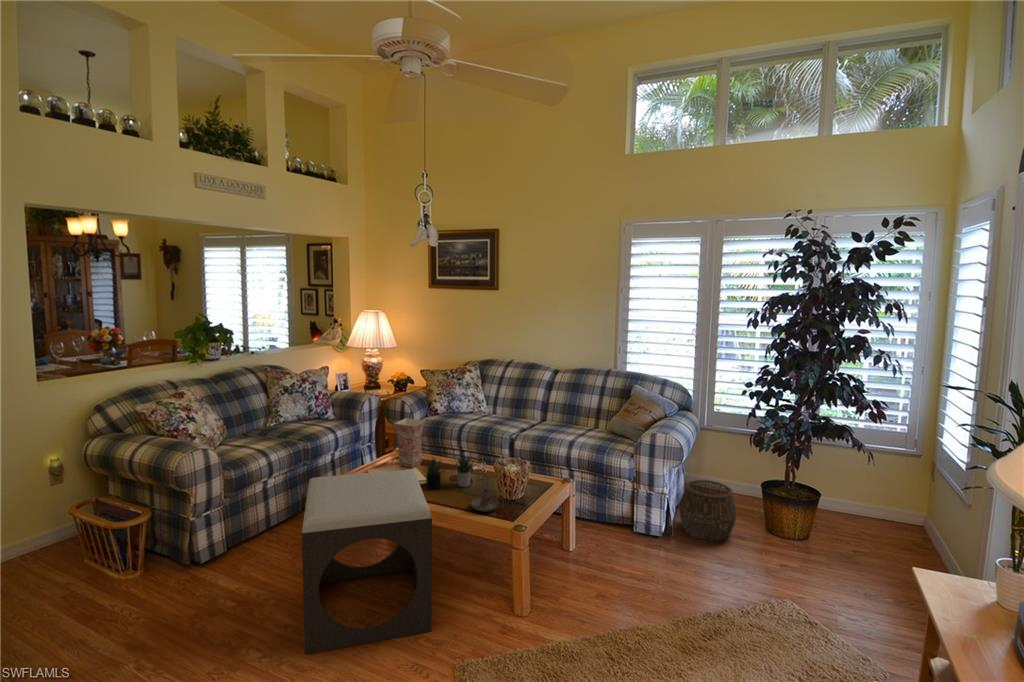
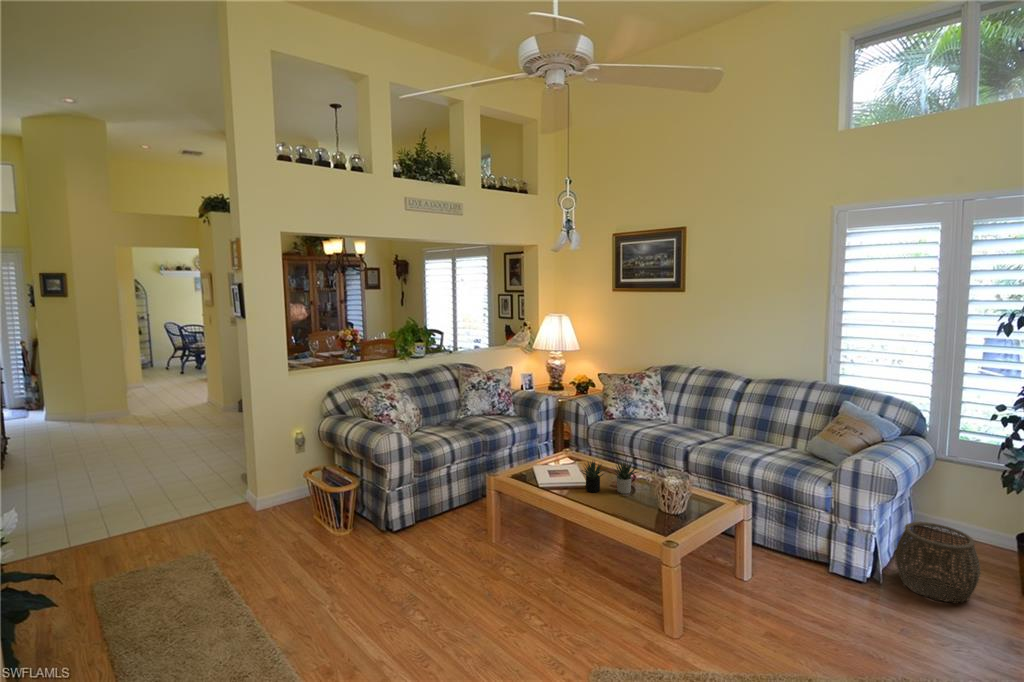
vase: present [394,418,426,468] -> none [560,420,592,469]
footstool: present [302,469,432,654] -> none [457,467,576,631]
candle holder: present [471,489,504,511] -> none [625,497,659,521]

